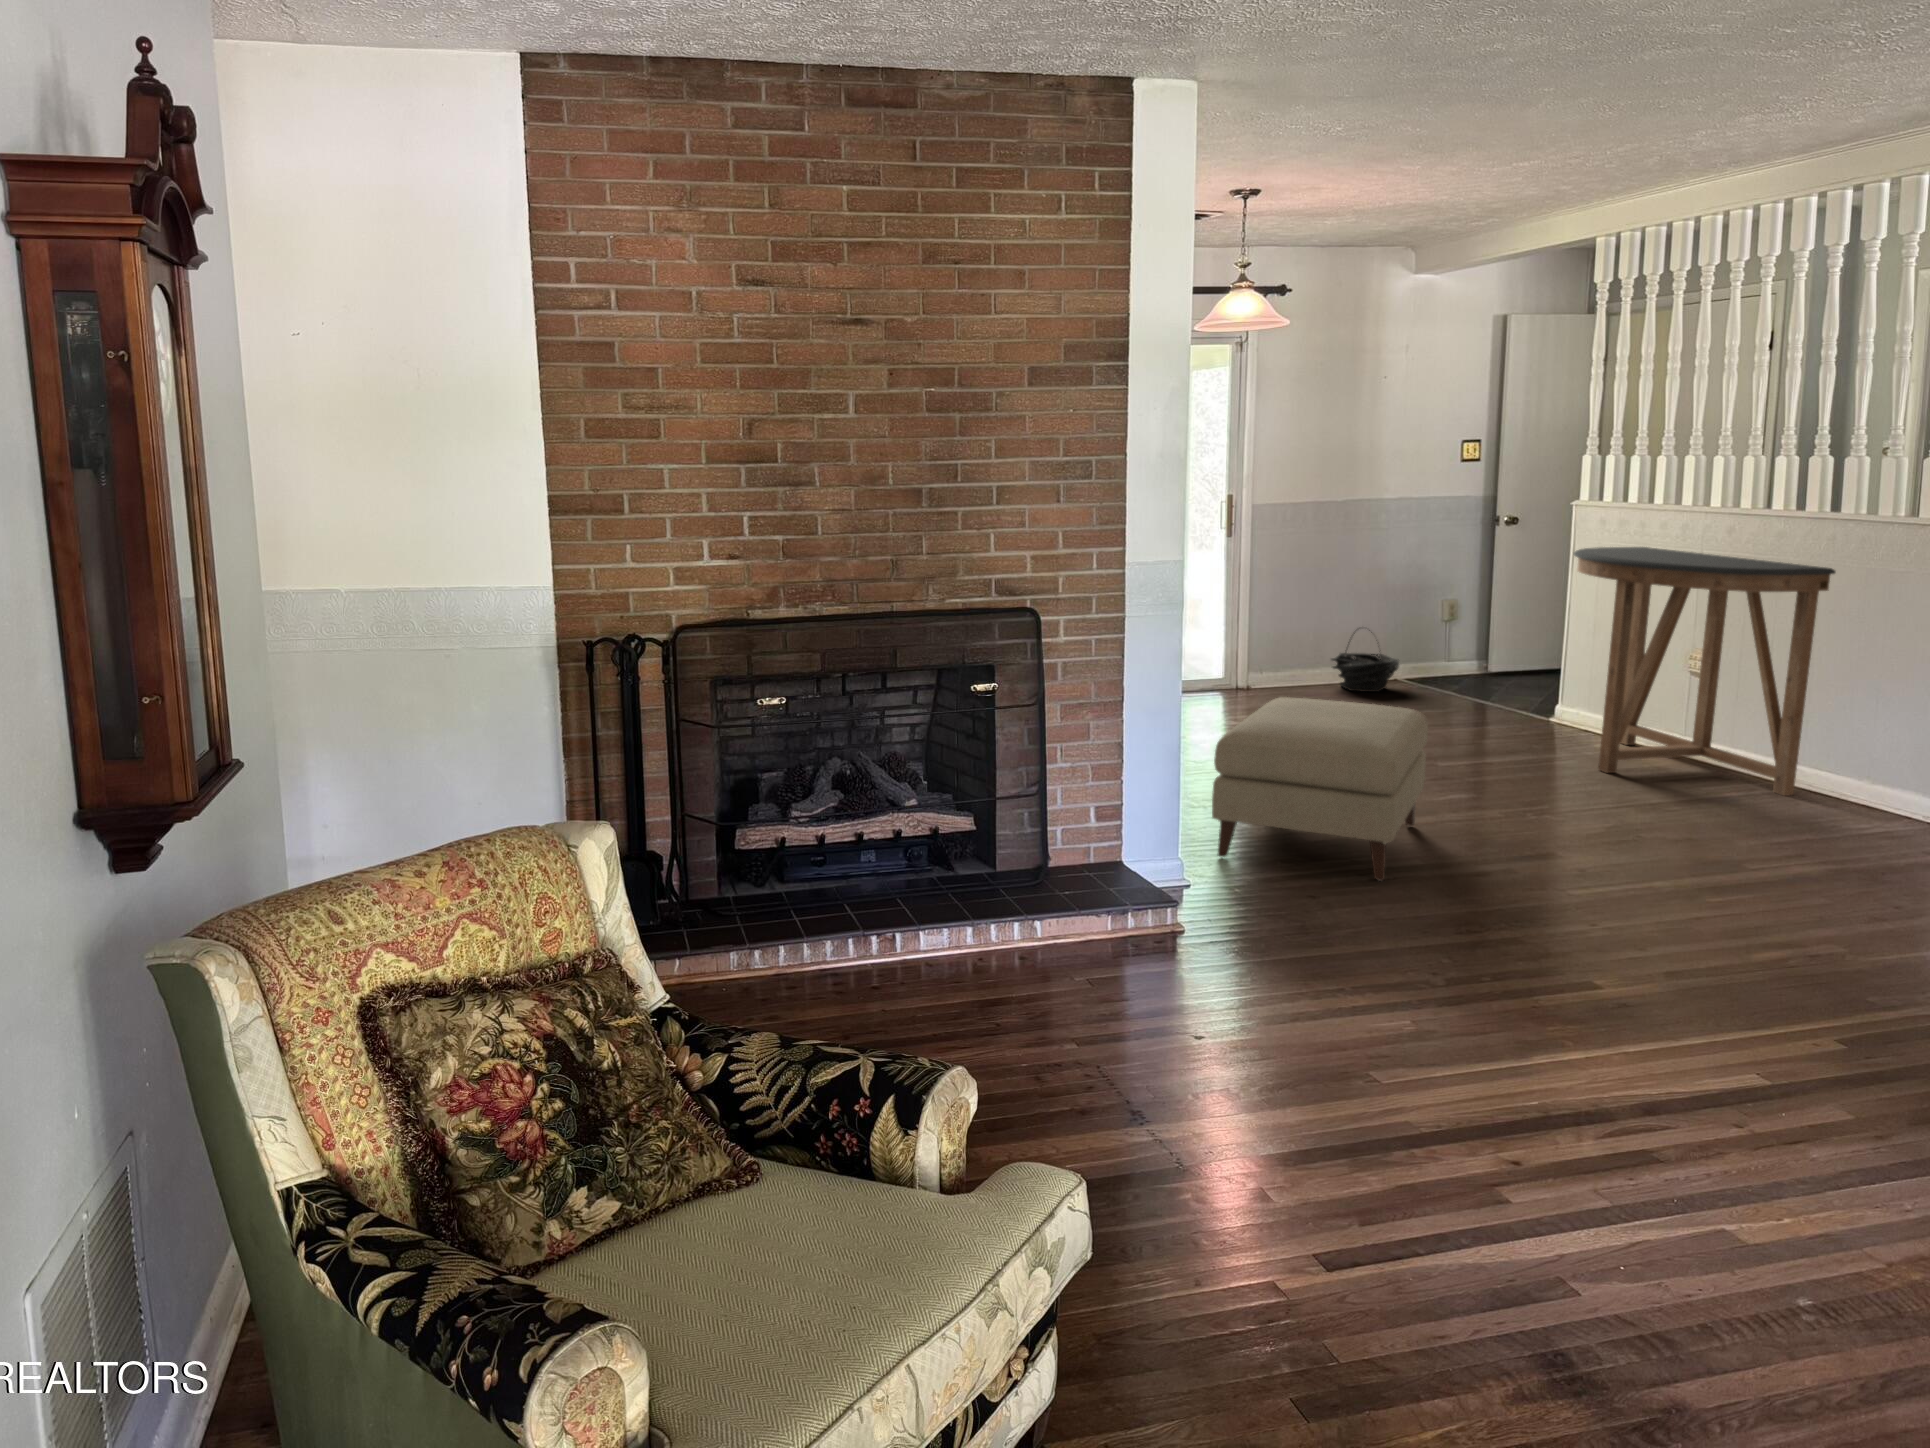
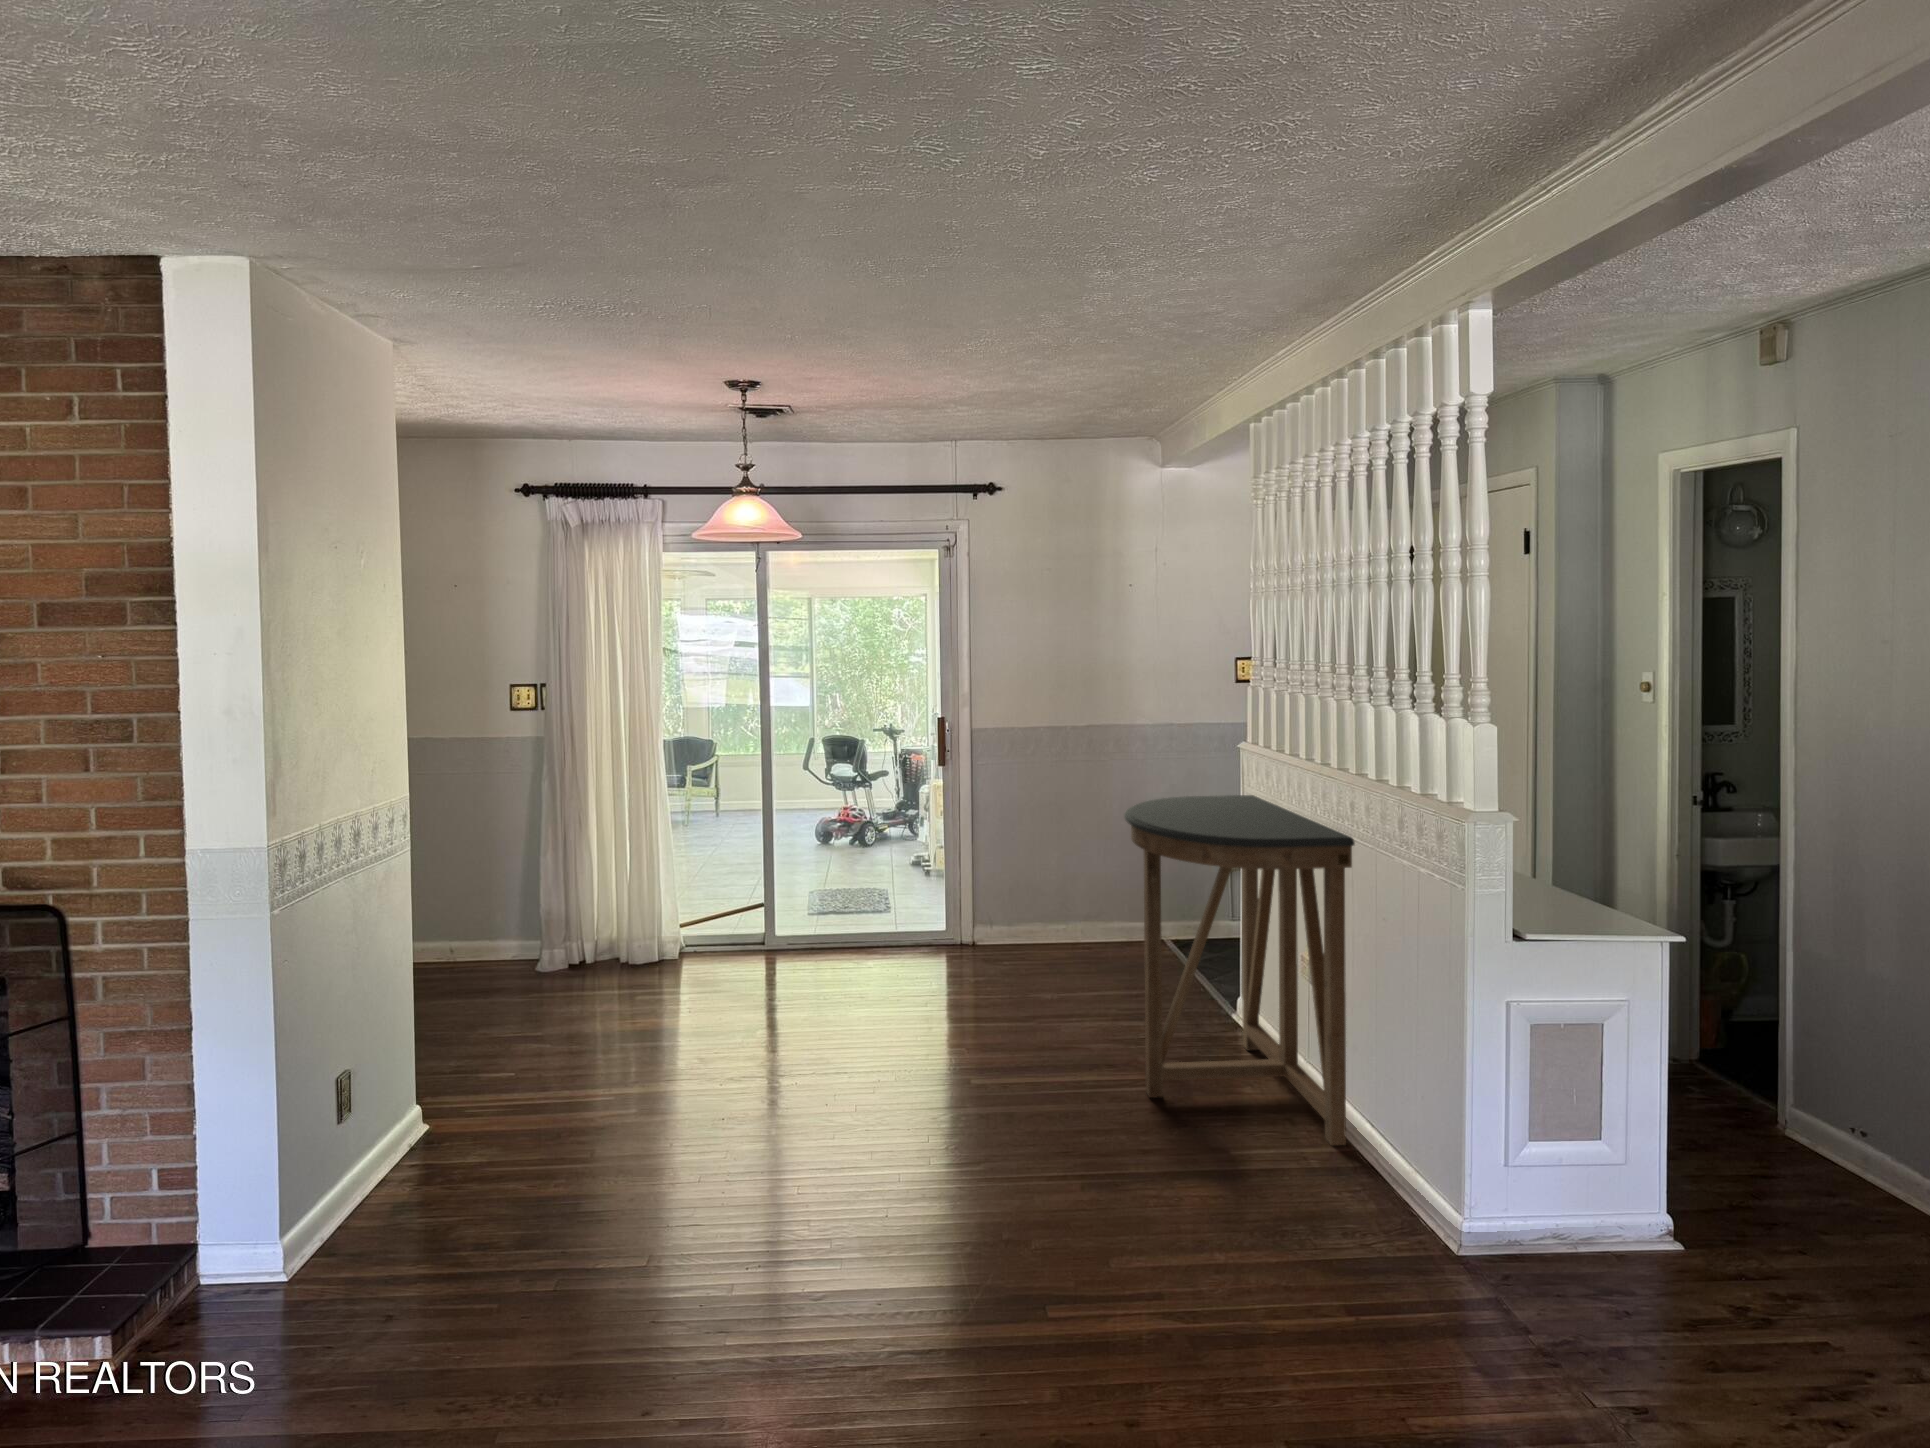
basket: present [1331,630,1399,692] -> none [1019,878,1100,959]
ottoman: present [1212,697,1428,881] -> none [386,1001,762,1286]

